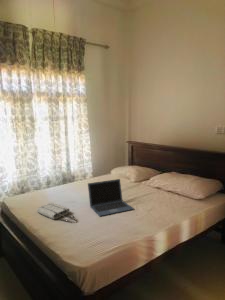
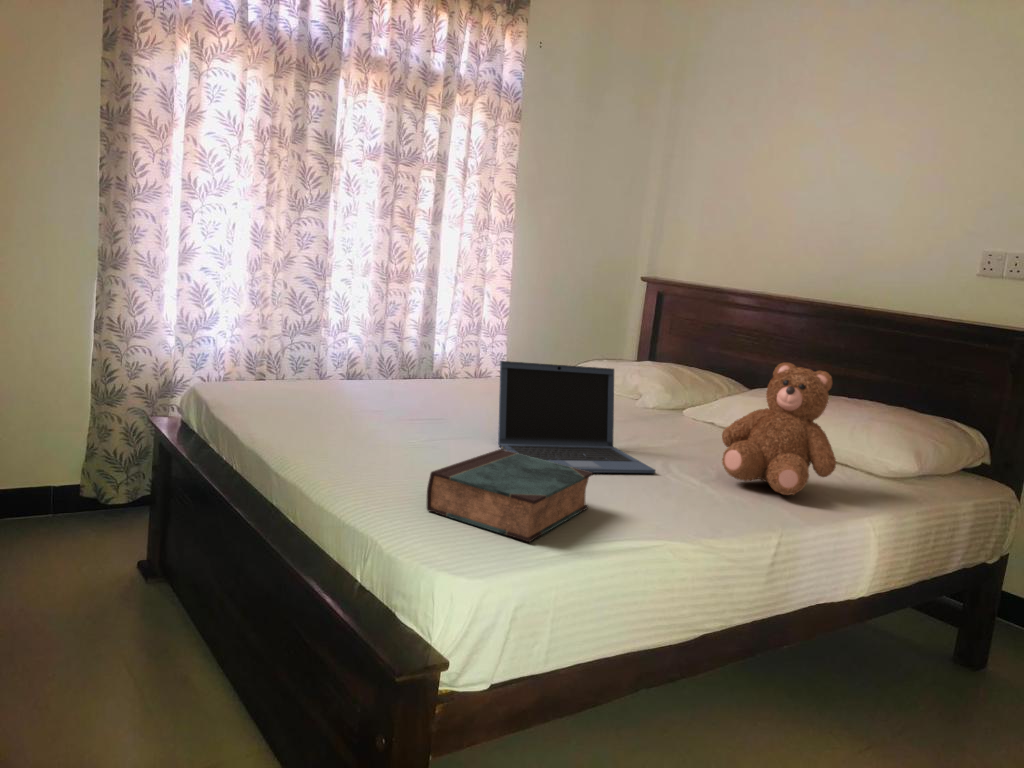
teddy bear: none [151,173,182,211] -> present [722,362,836,495]
tote bag: present [37,203,74,220] -> none [311,411,443,462]
book: none [70,214,115,246] -> present [427,449,593,542]

